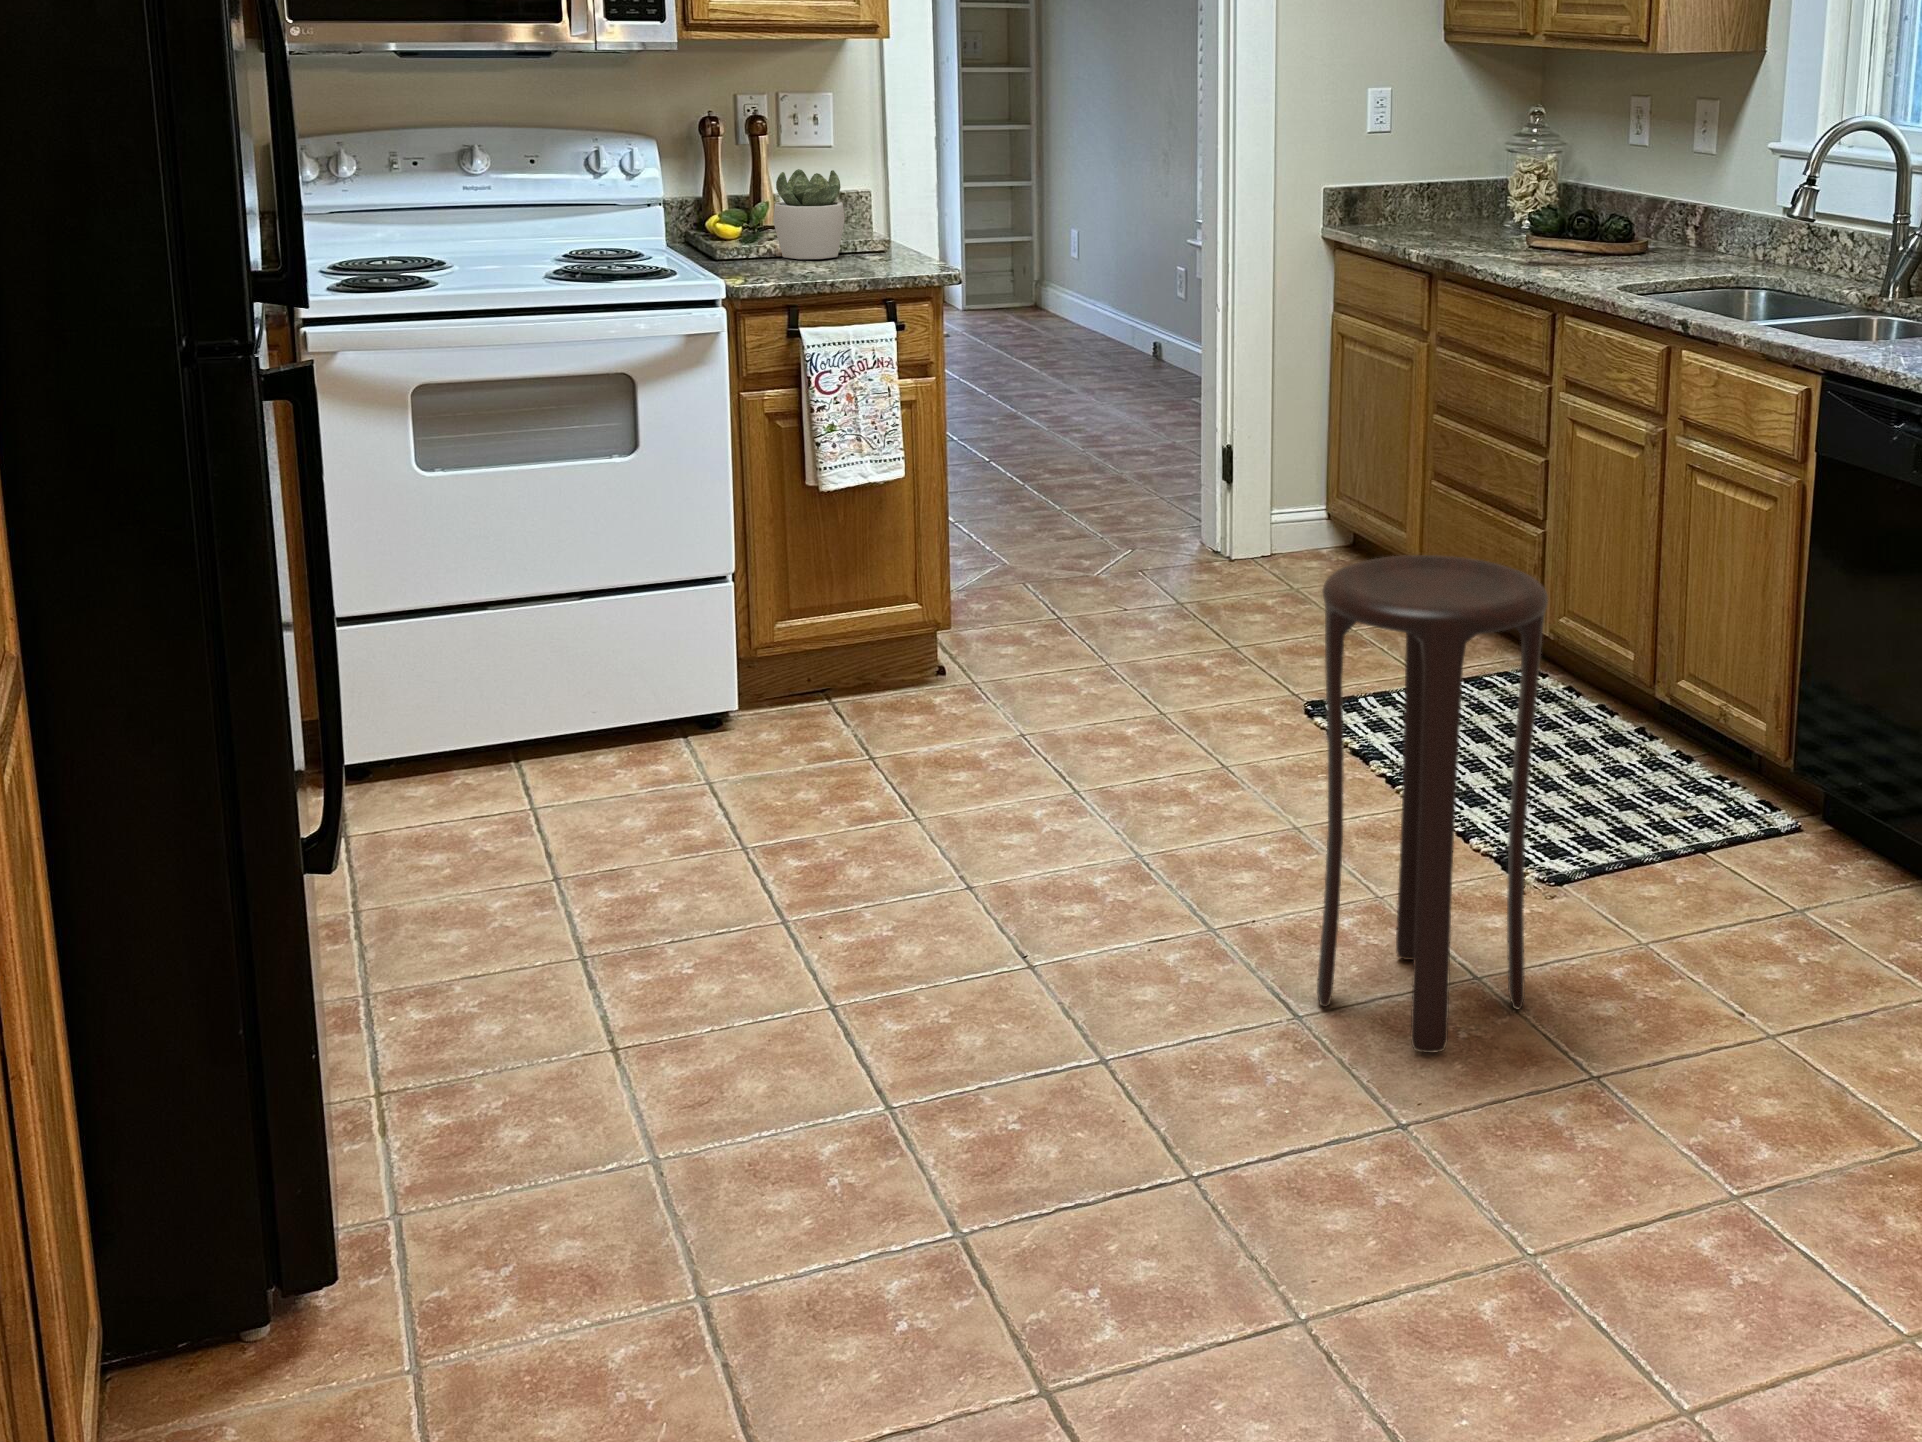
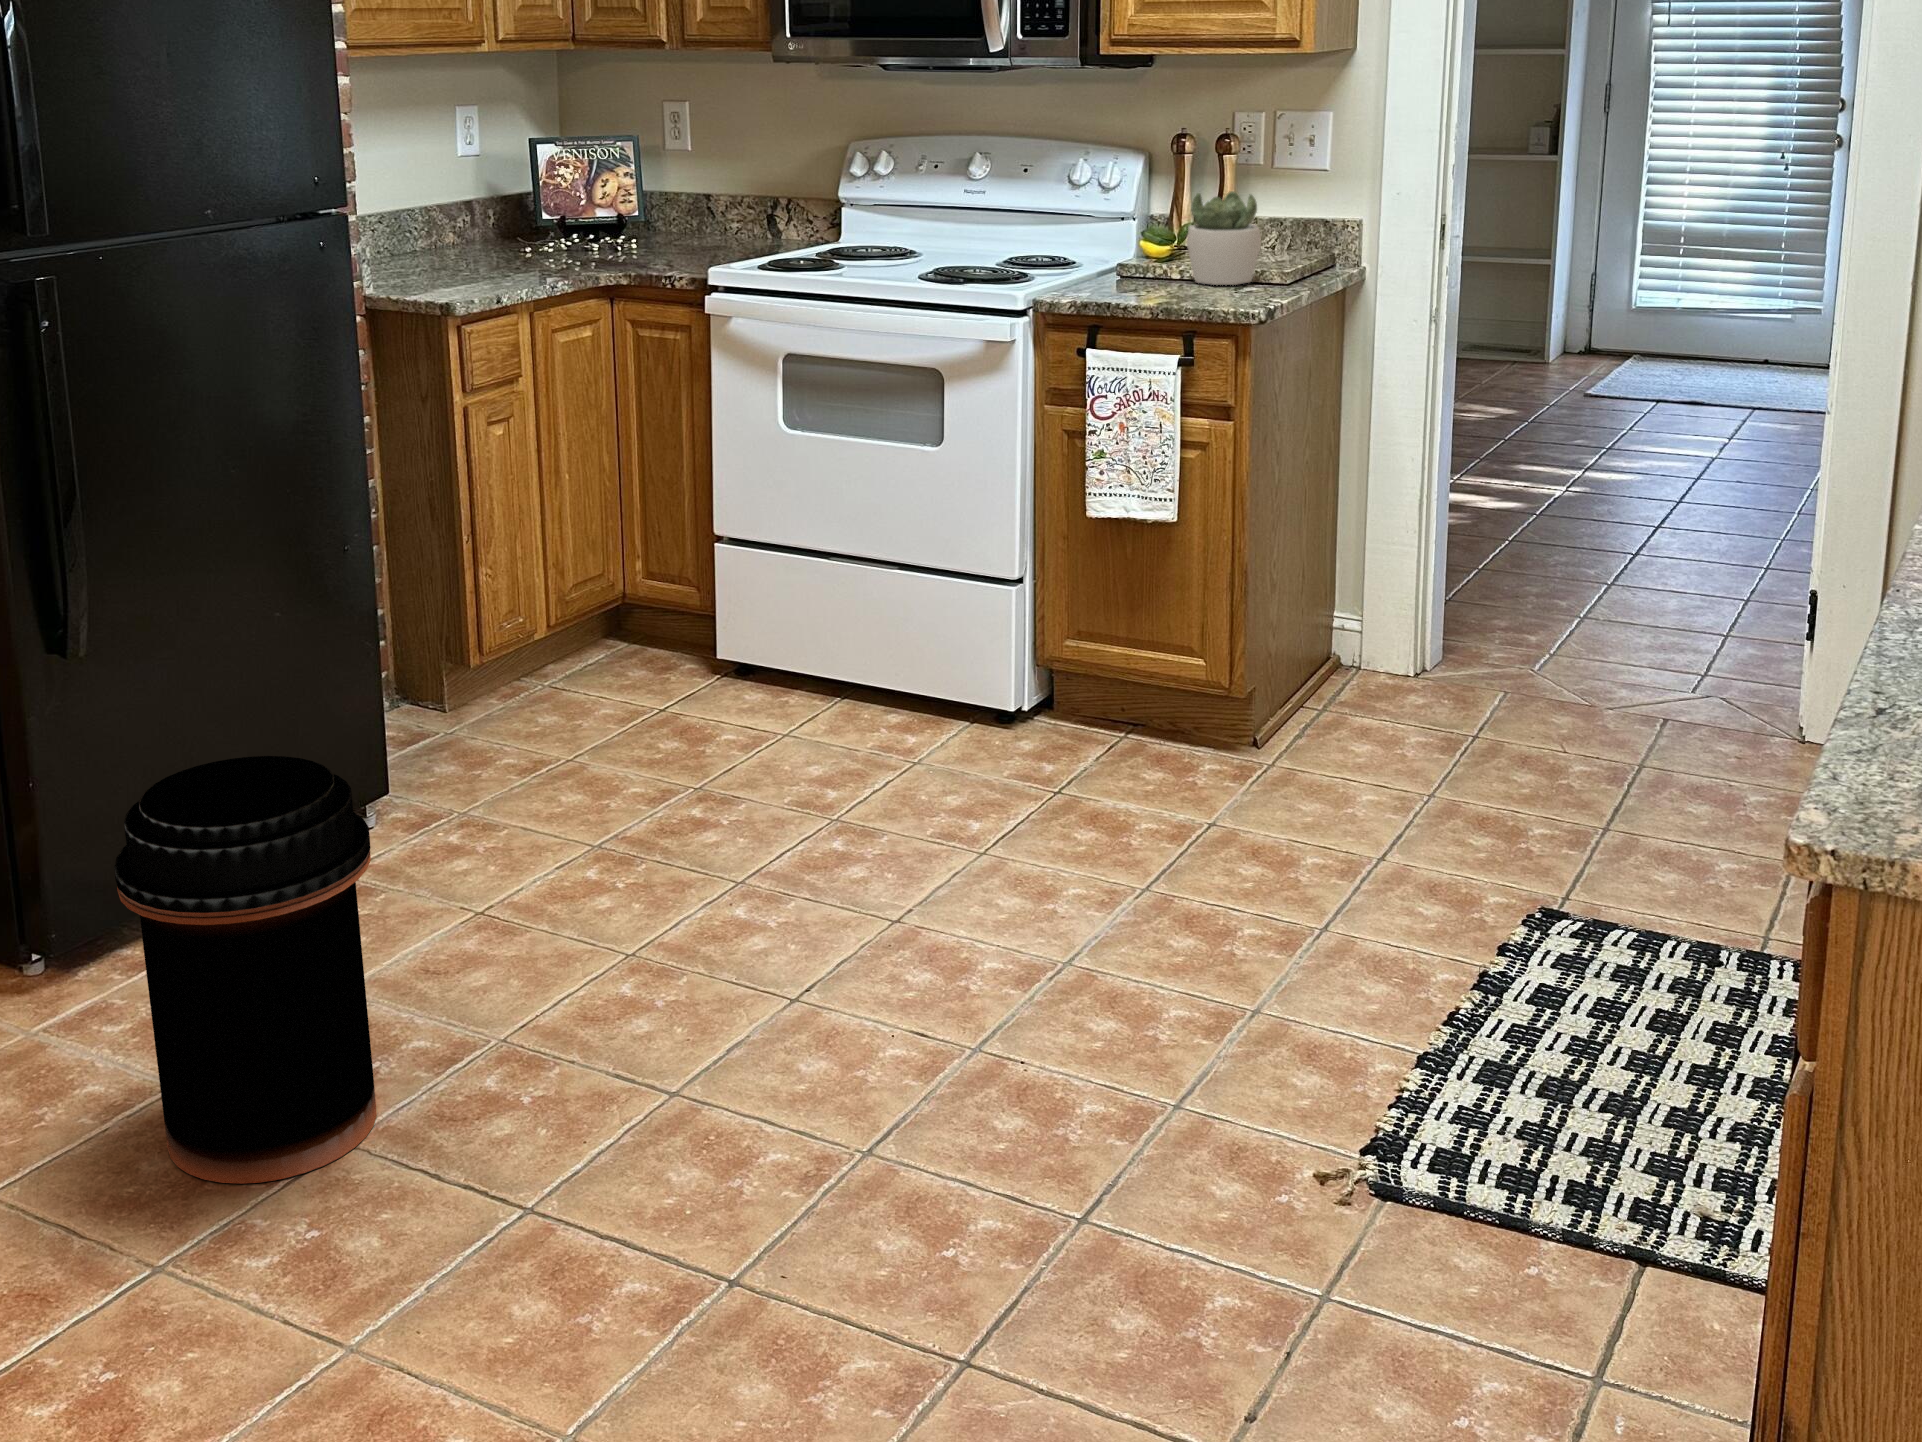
stool: present [1317,555,1548,1053] -> none [742,671,999,1230]
trash can: none [826,822,1116,1335] -> present [114,756,377,1184]

